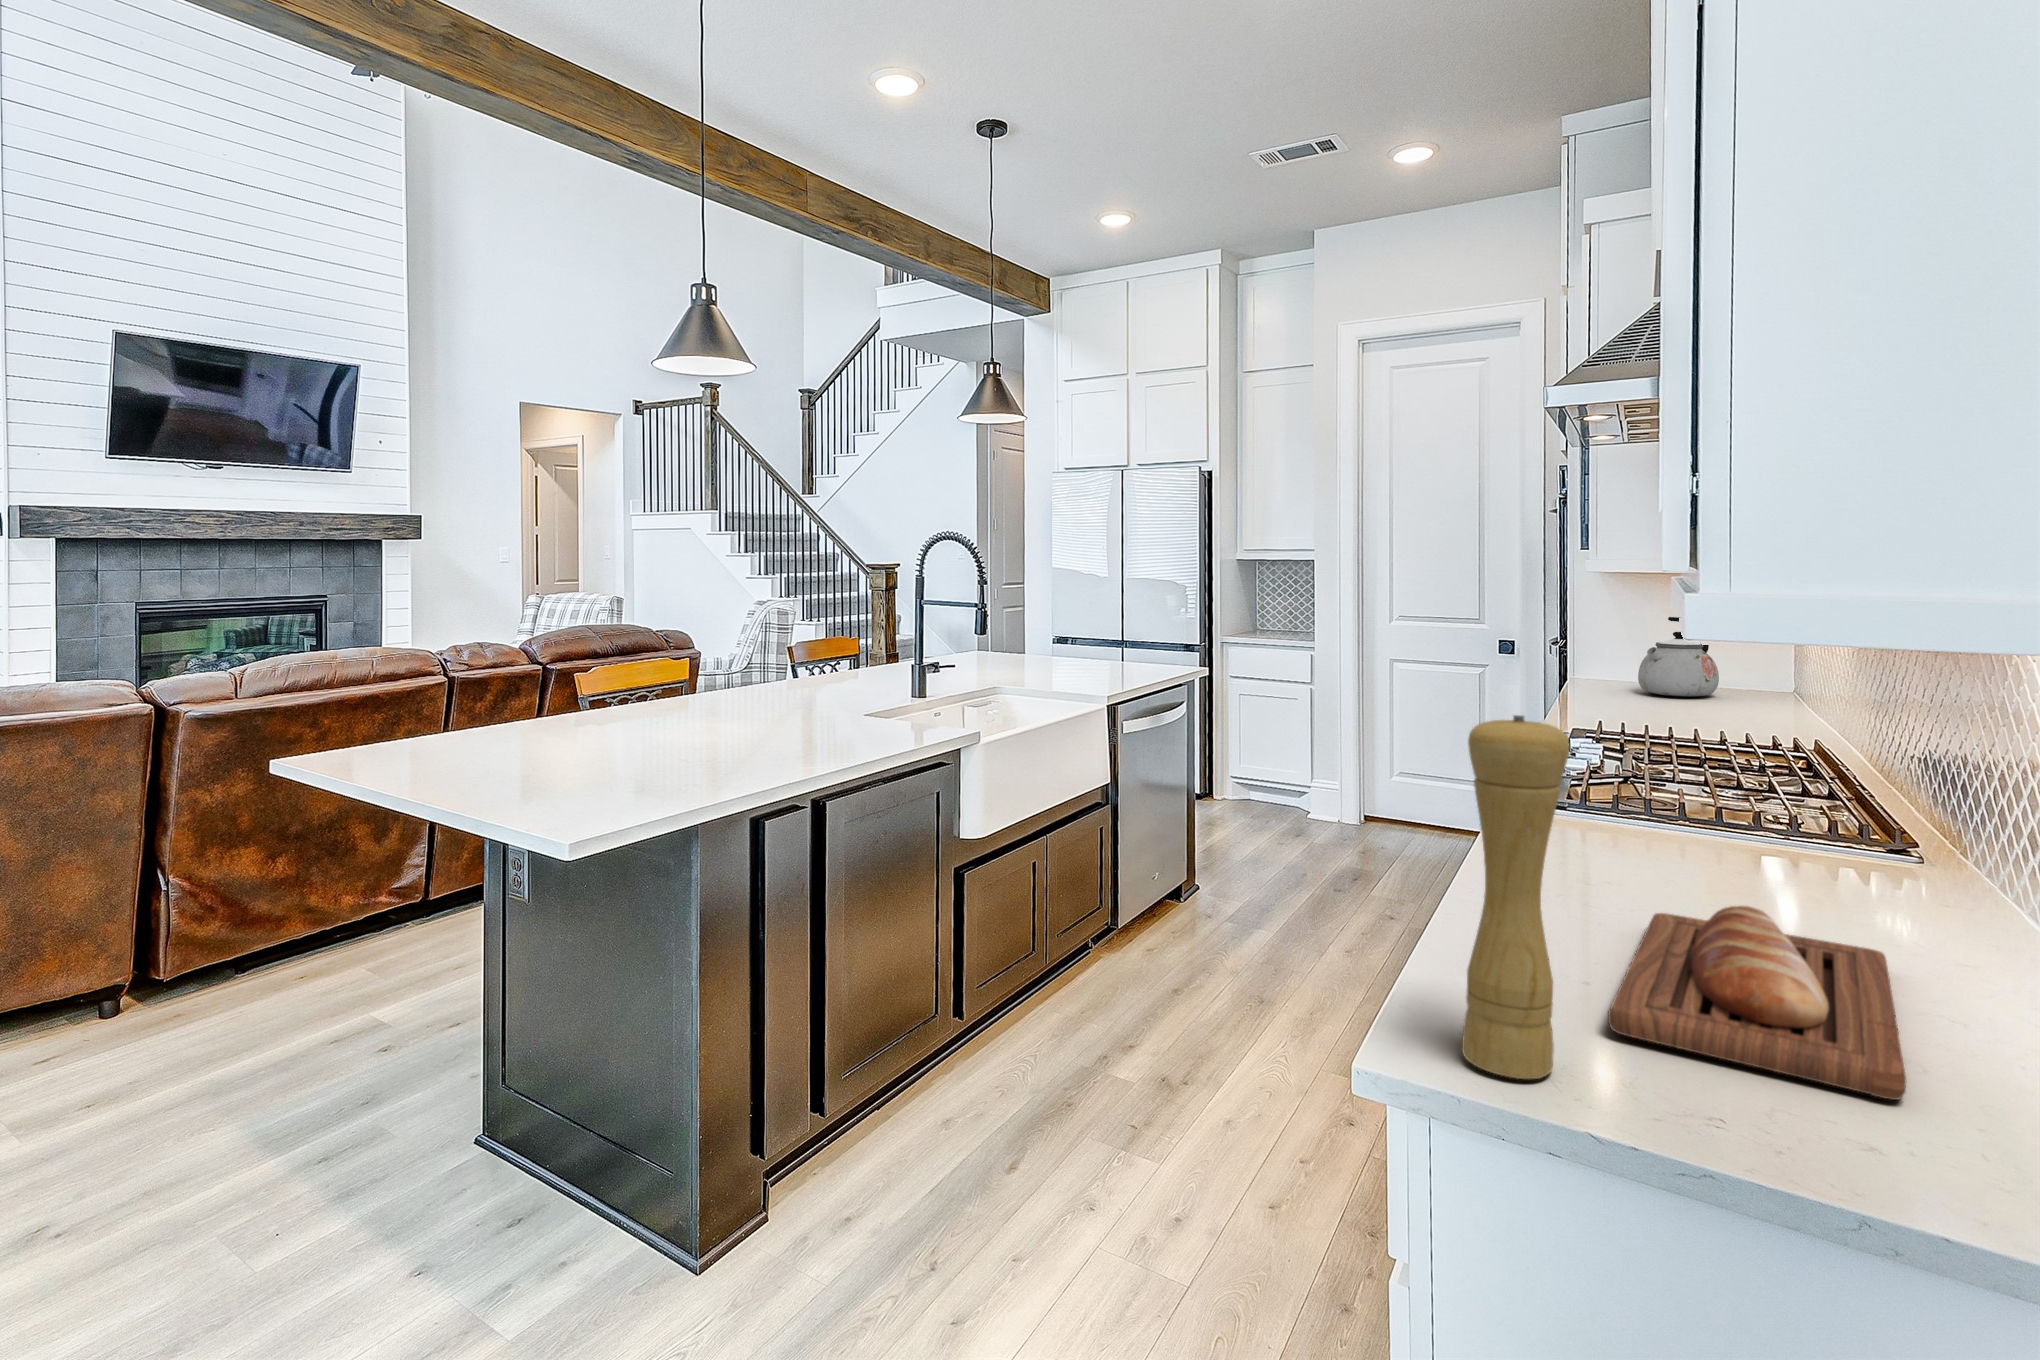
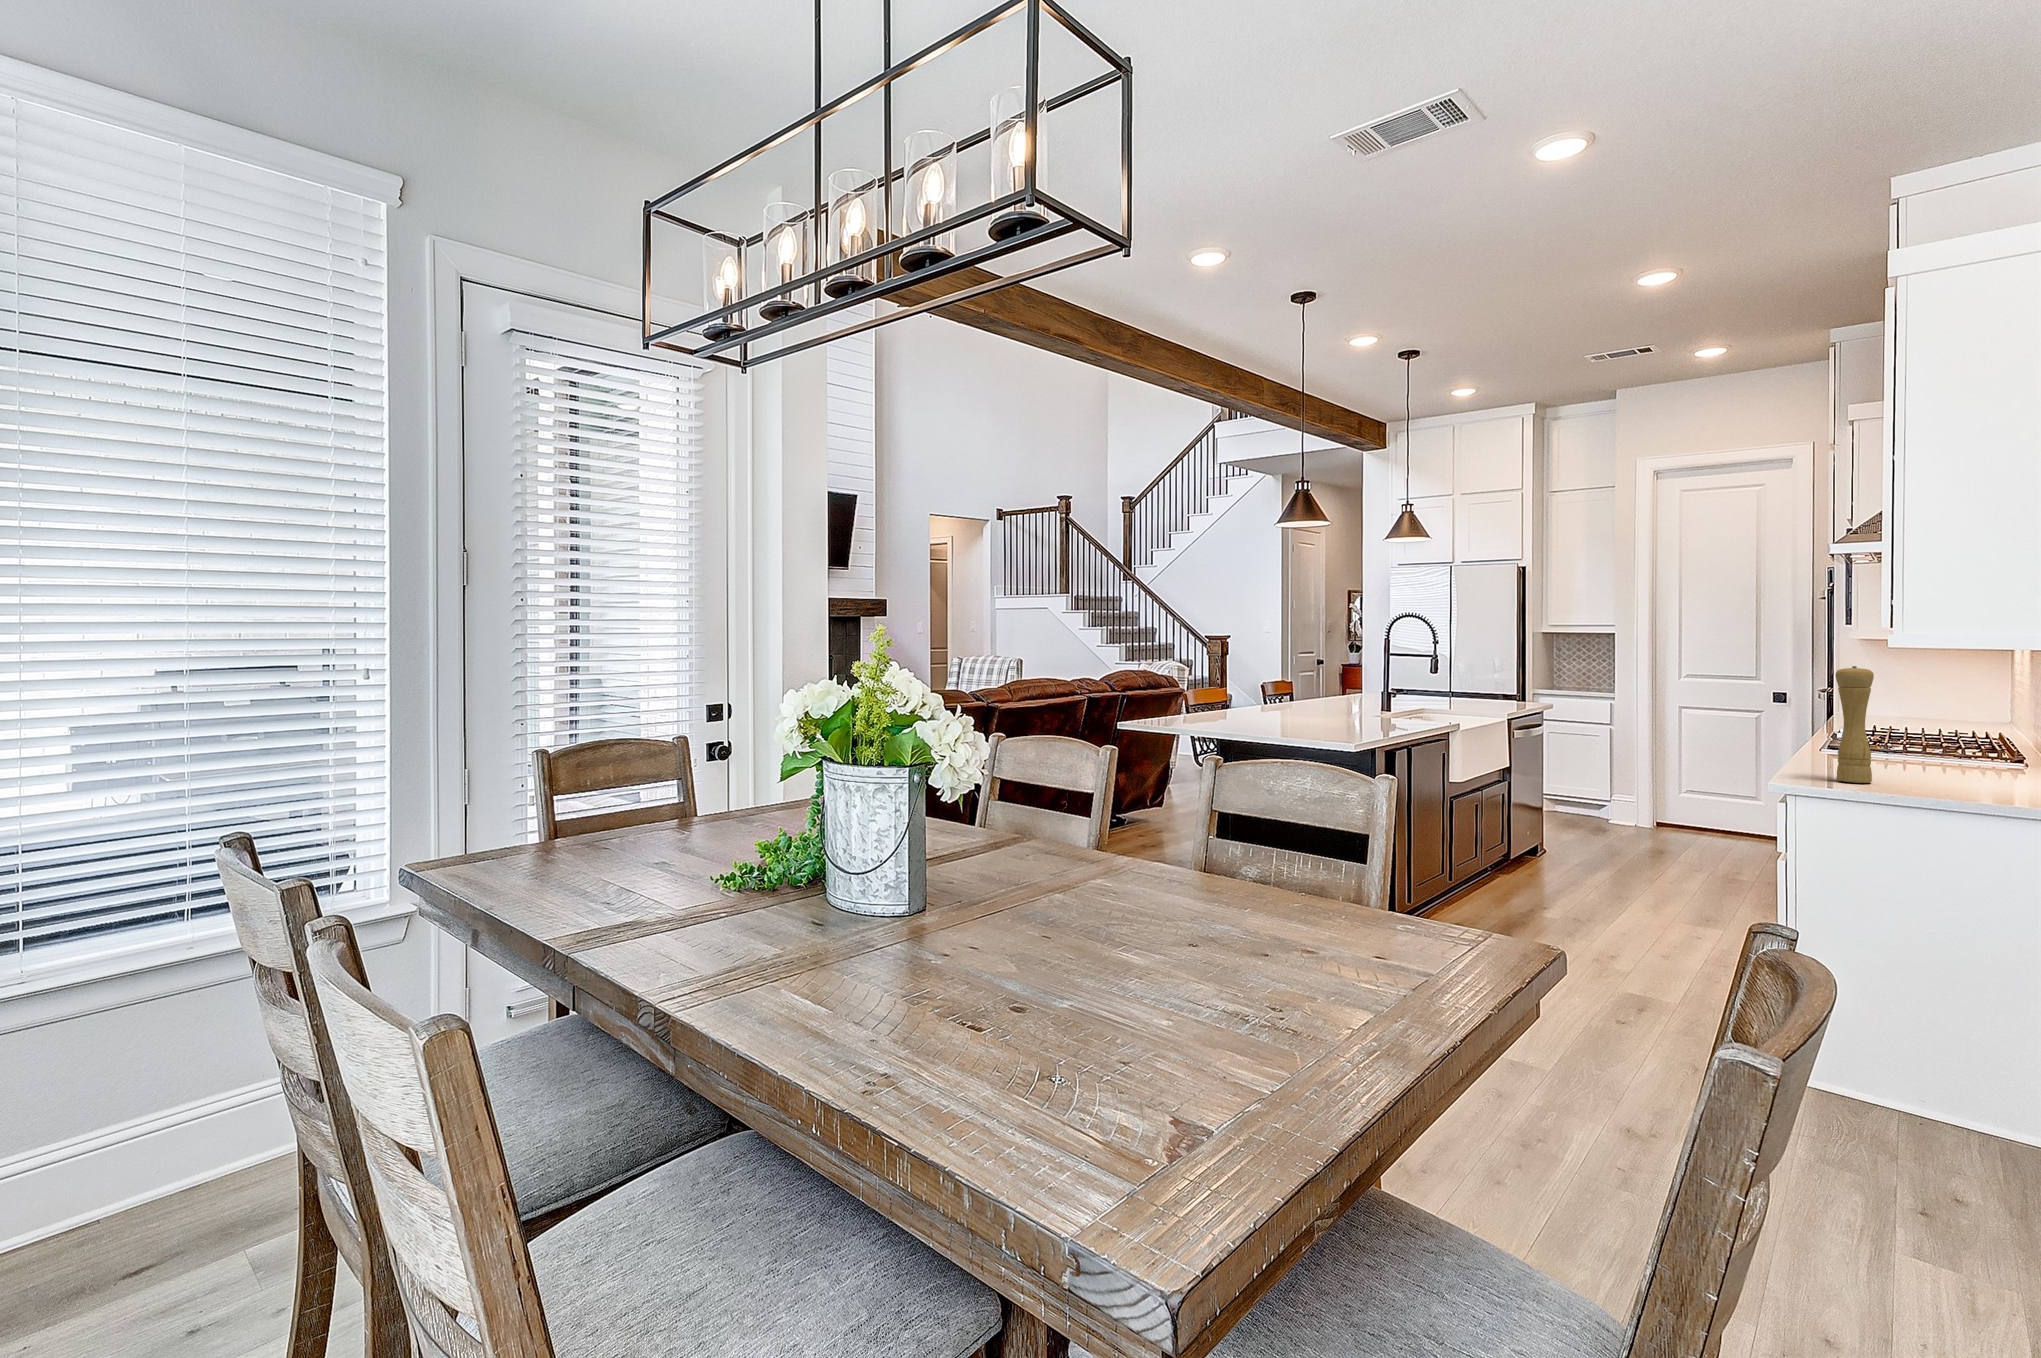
kettle: present [1638,617,1719,697] -> none [1893,667,1952,718]
bread loaf: present [1608,906,1906,1100] -> none [1891,750,2008,786]

